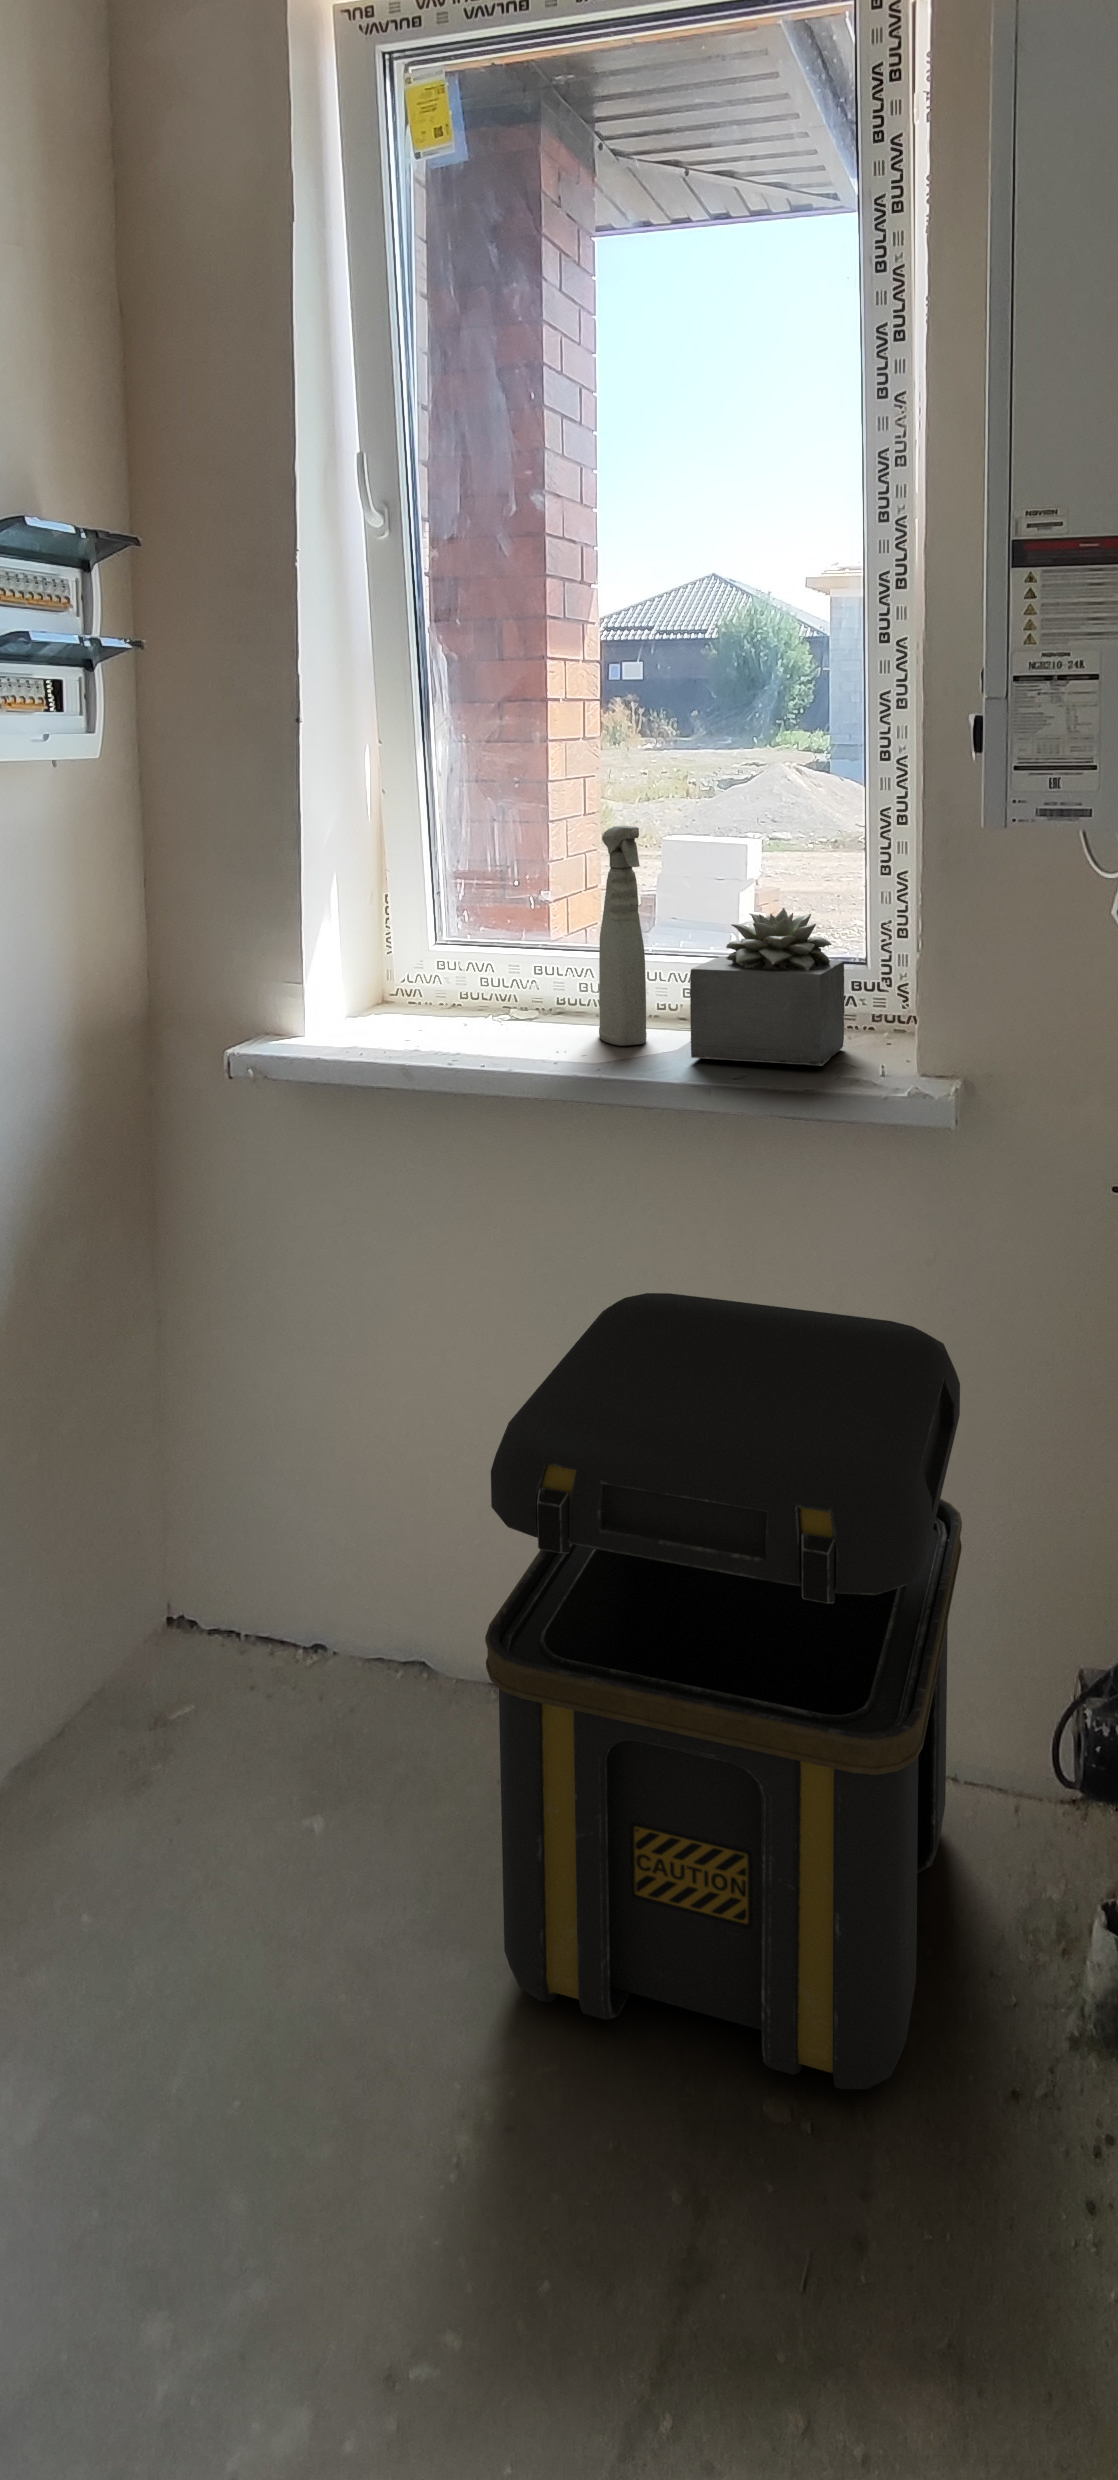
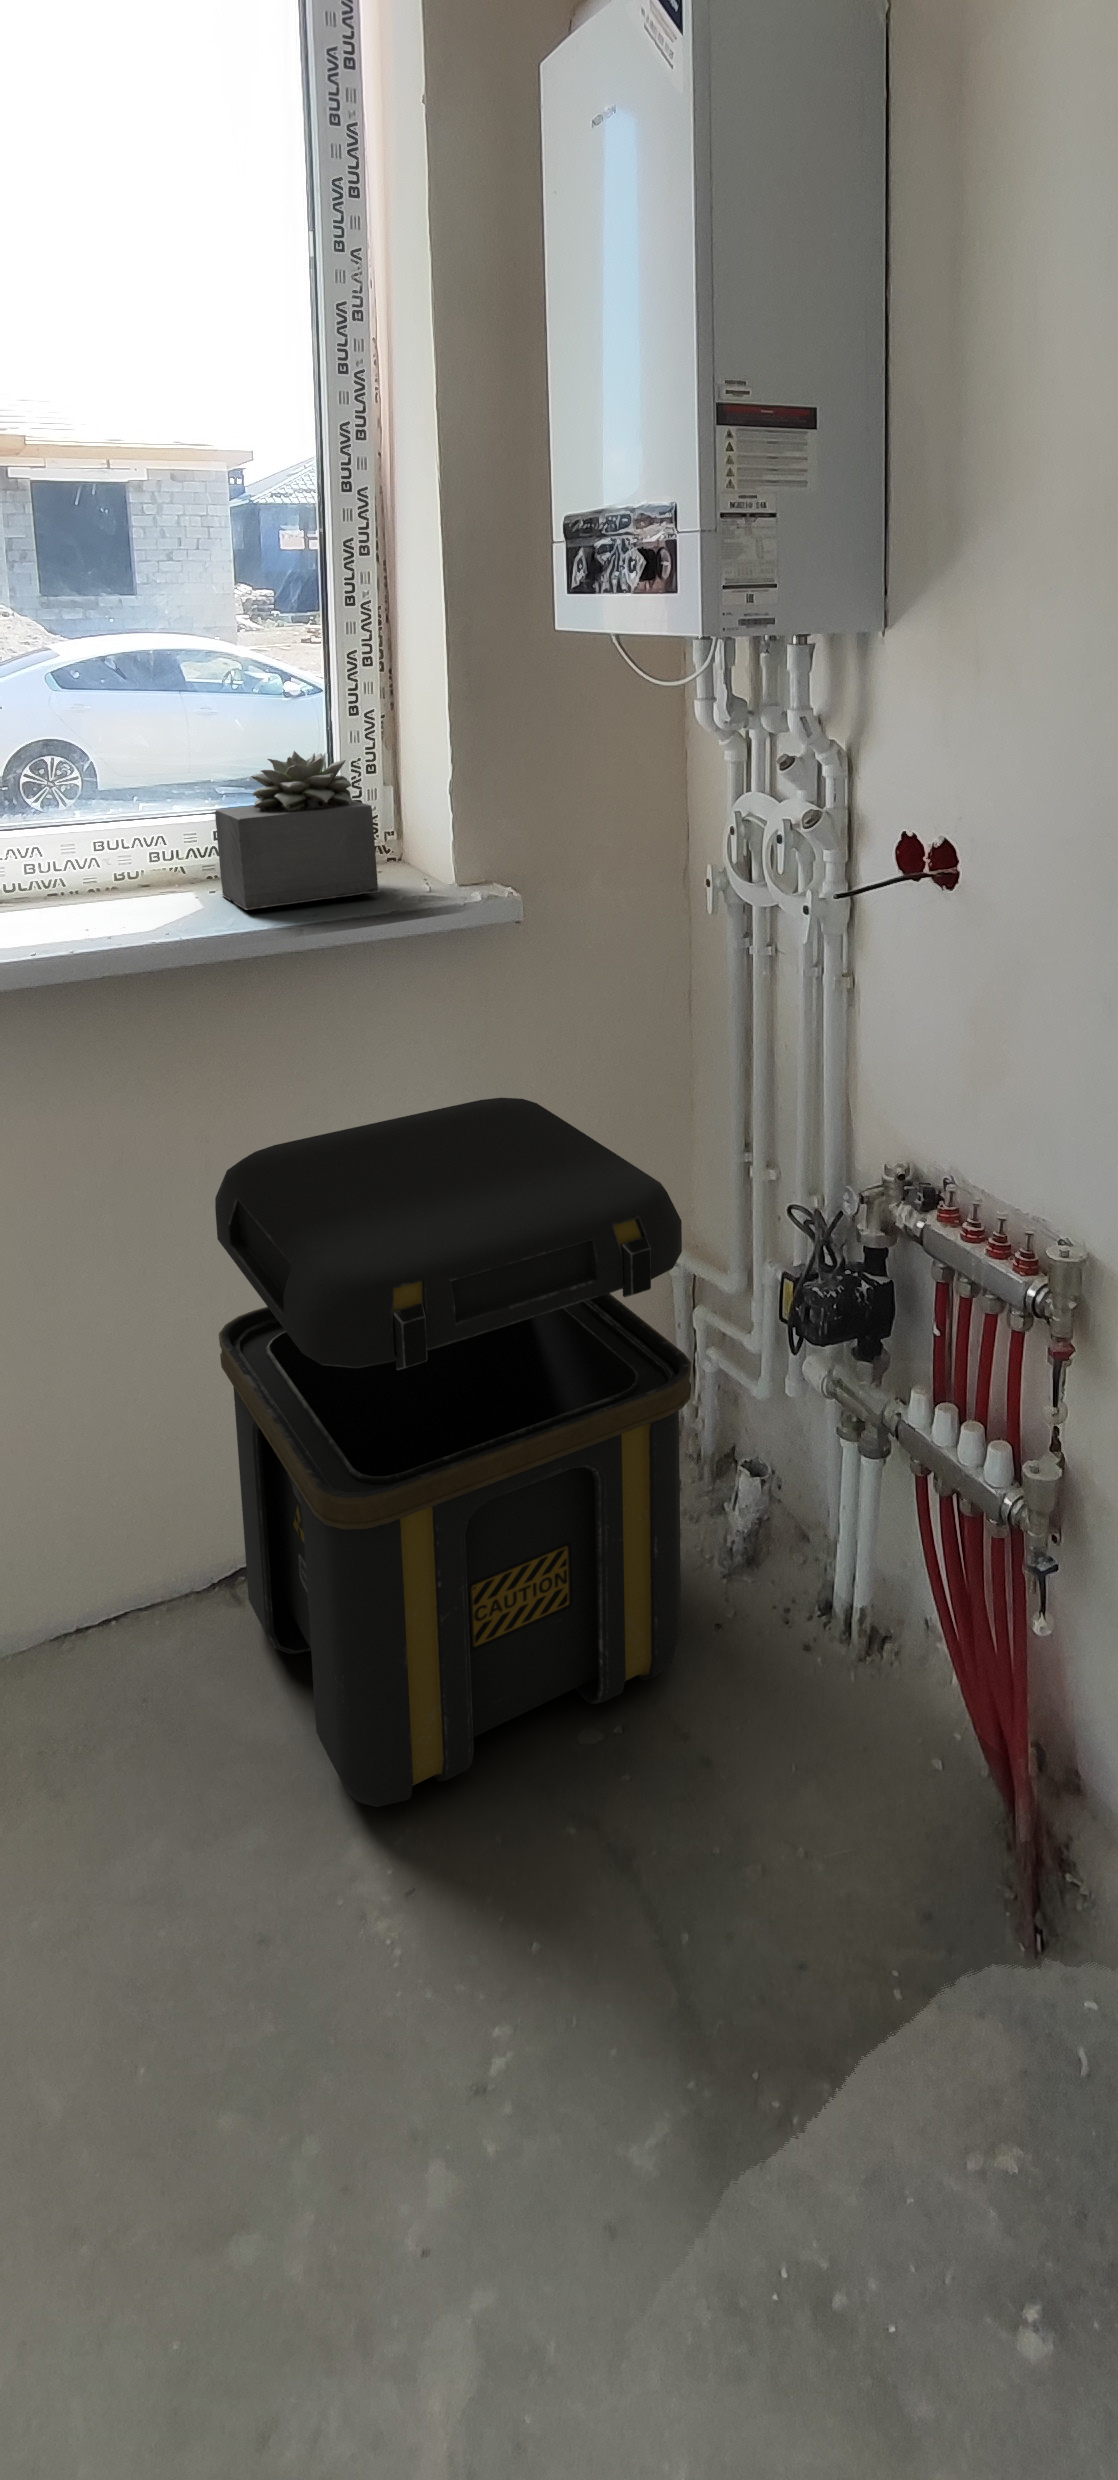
spray bottle: present [599,826,647,1045] -> none [72,678,157,918]

